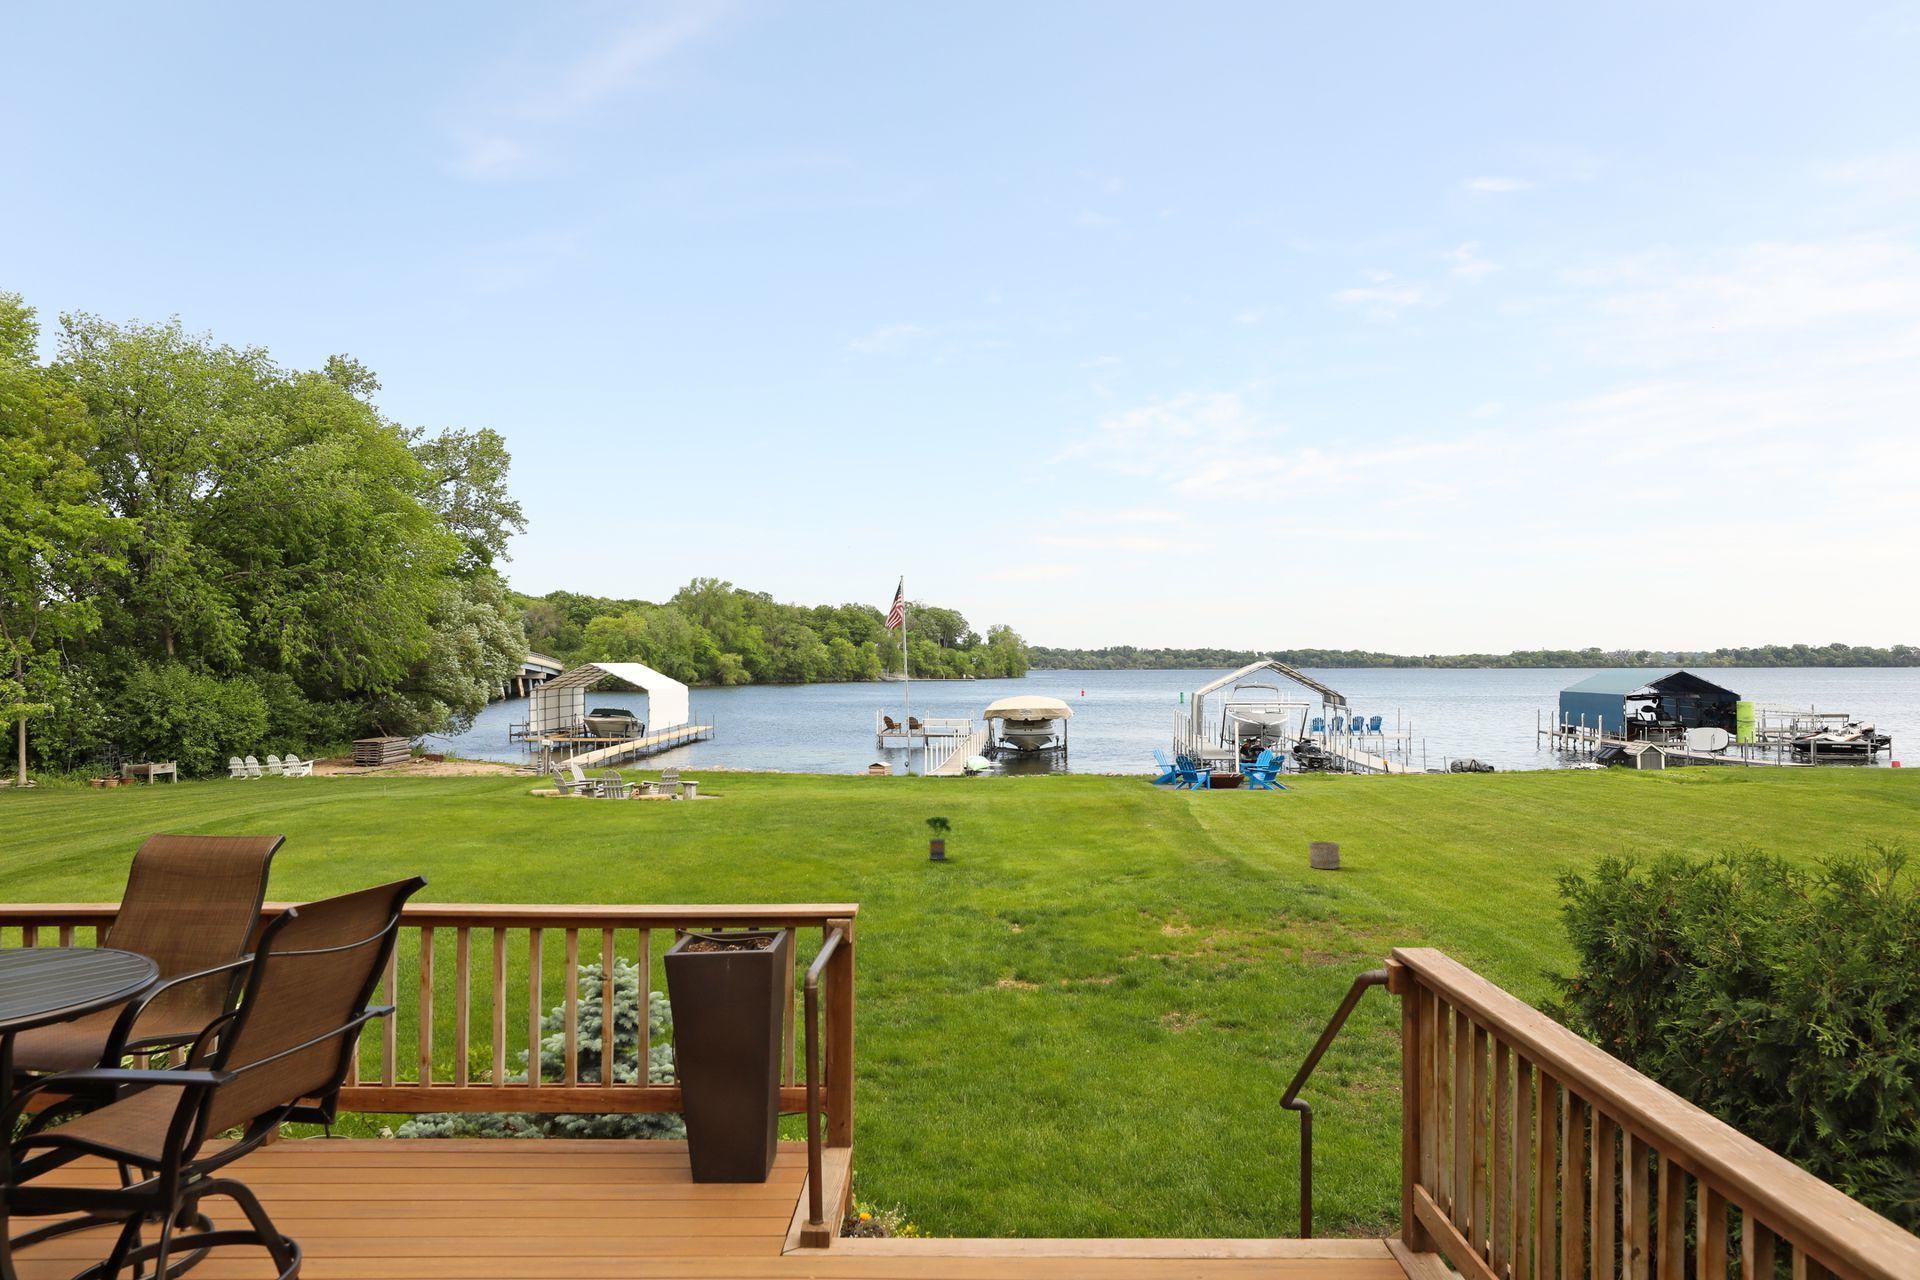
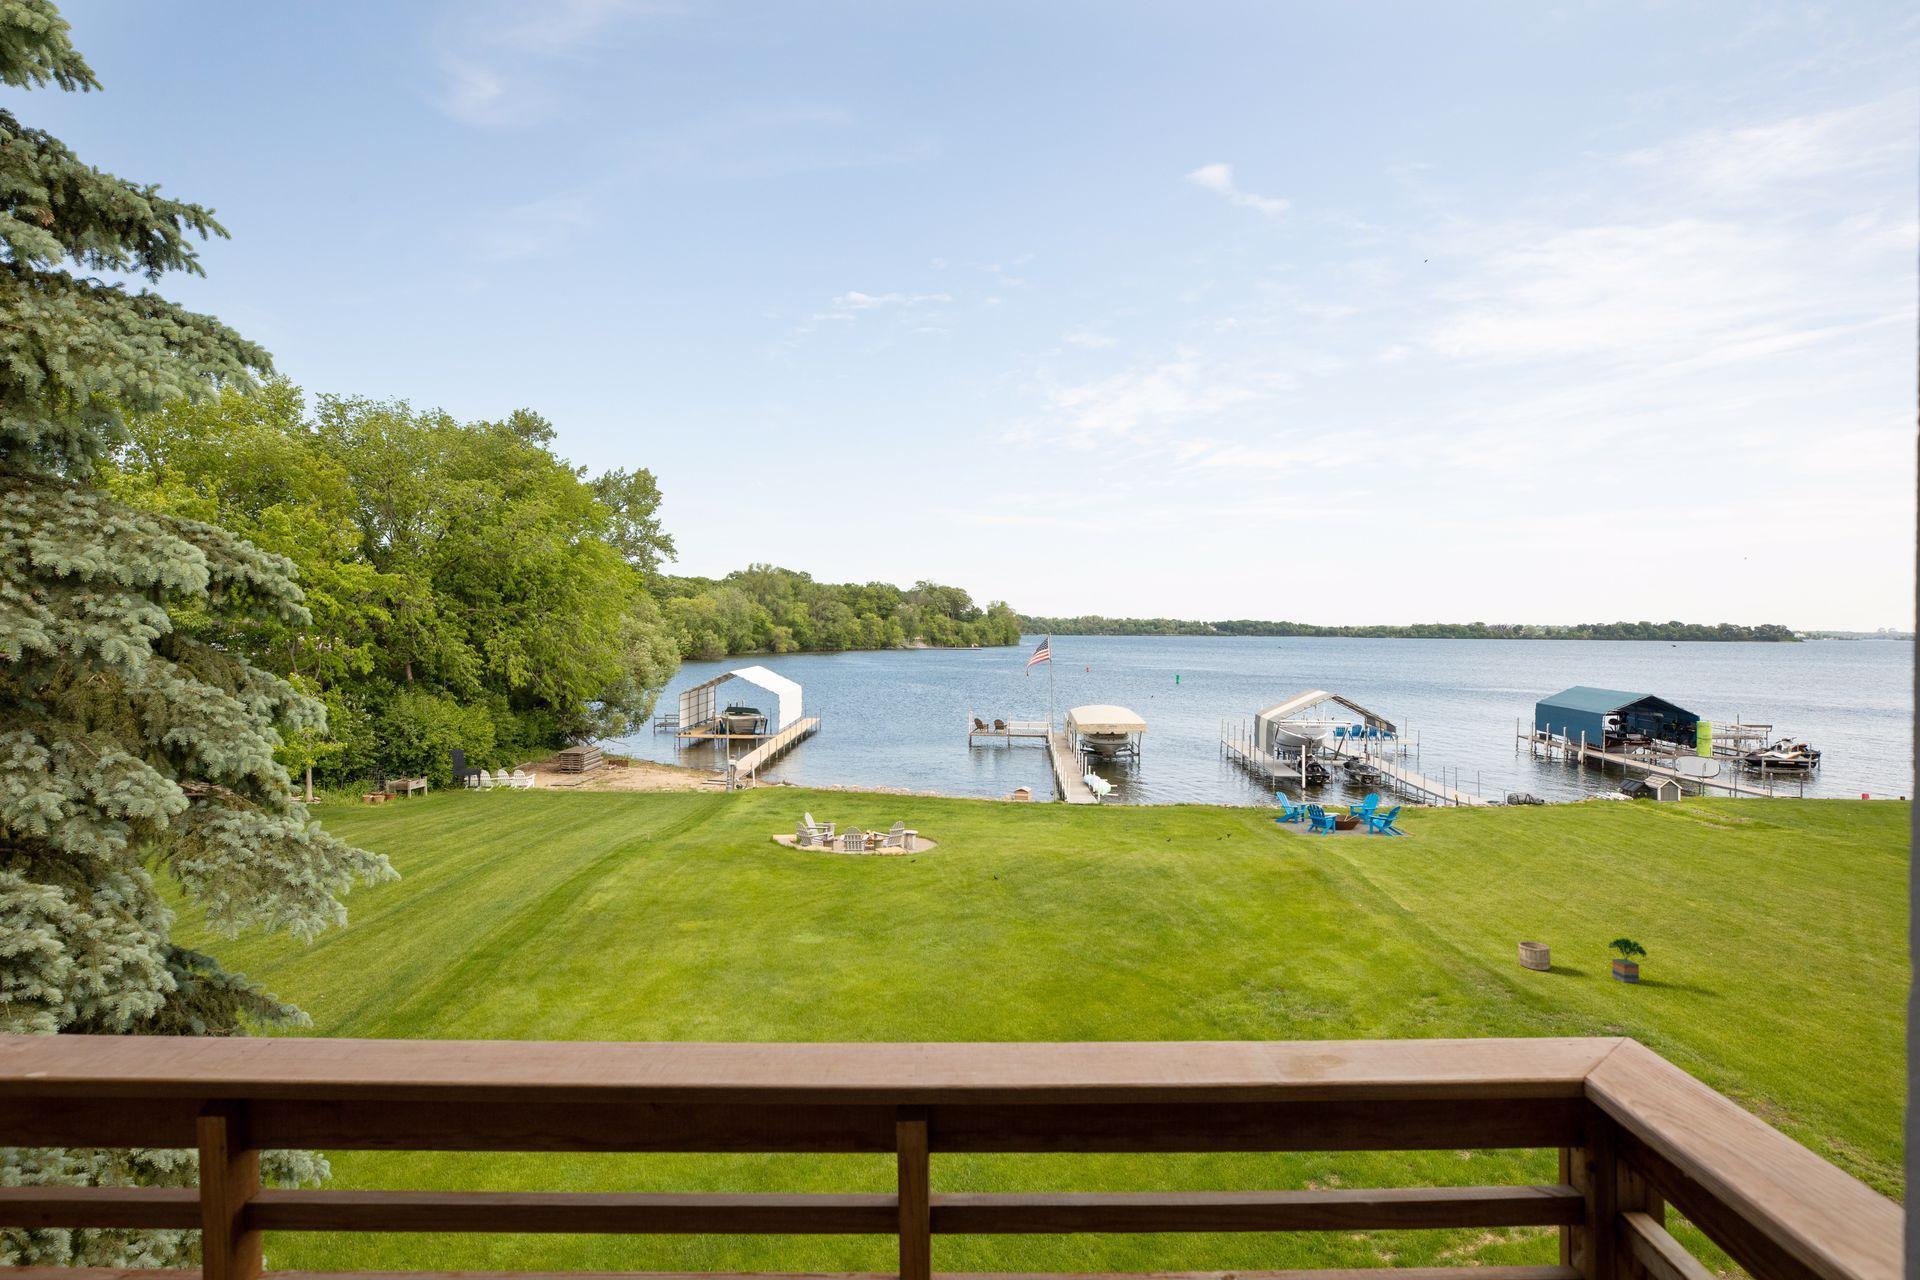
chair: none [205,729,245,774] -> present [449,749,482,788]
potted tree: present [925,817,951,859] -> present [1608,938,1647,982]

